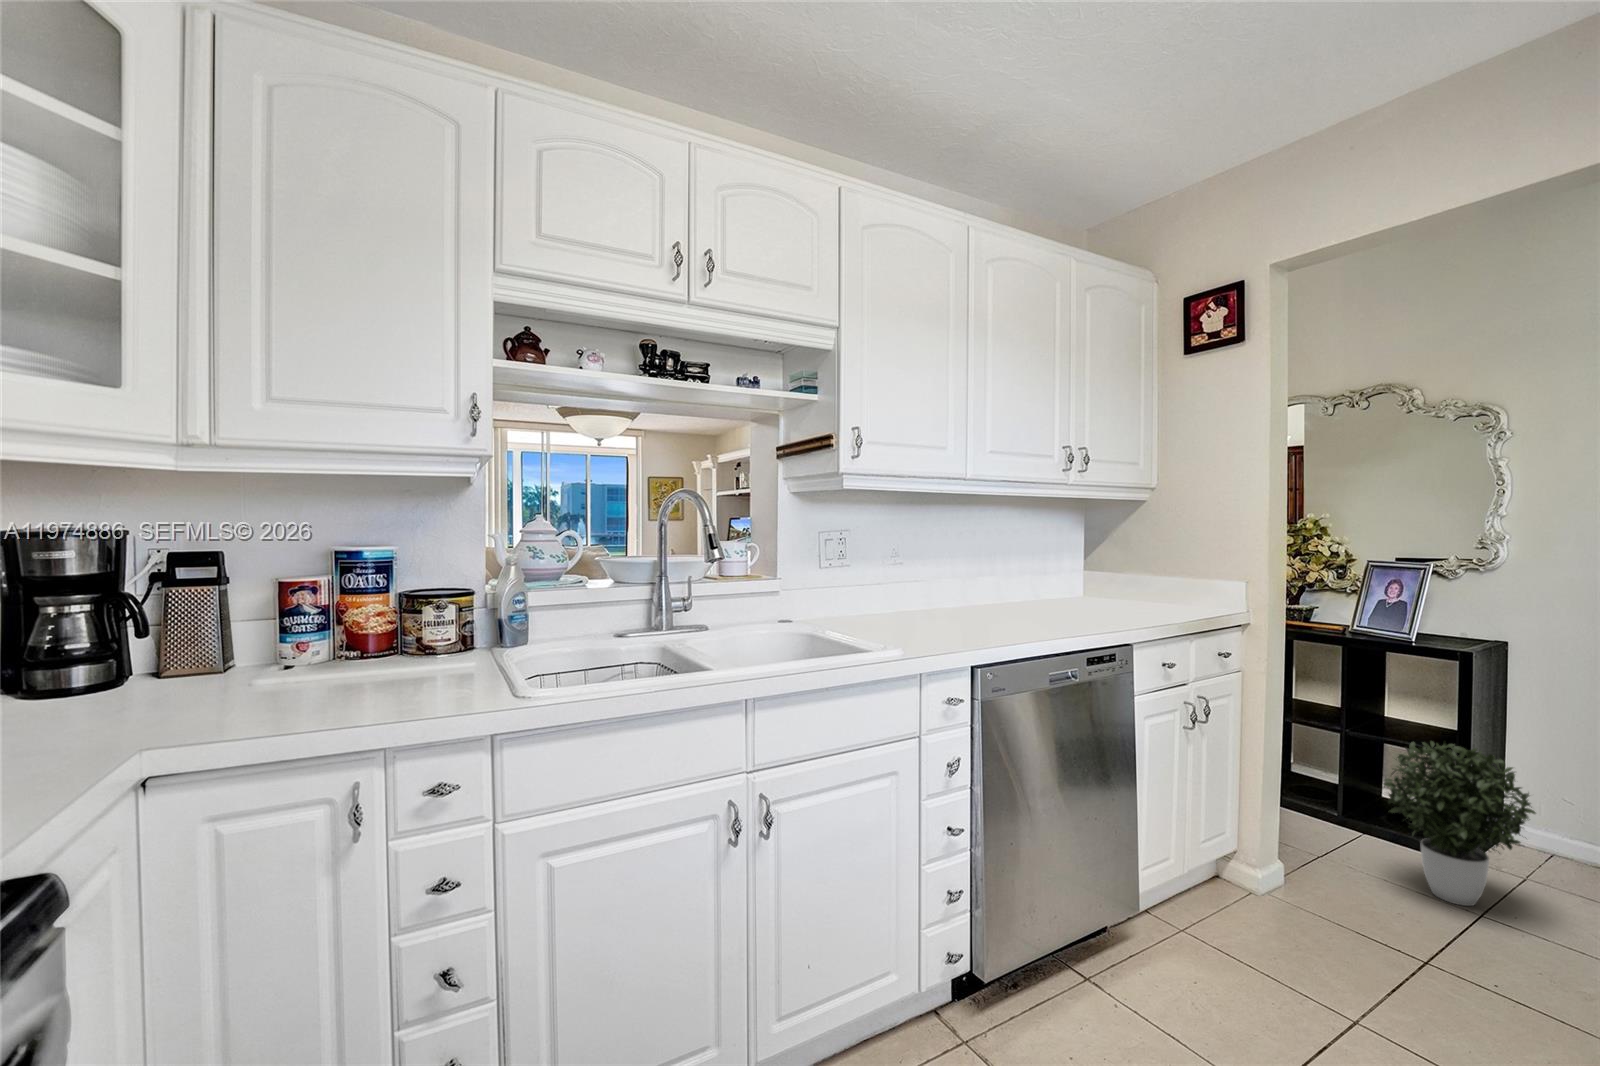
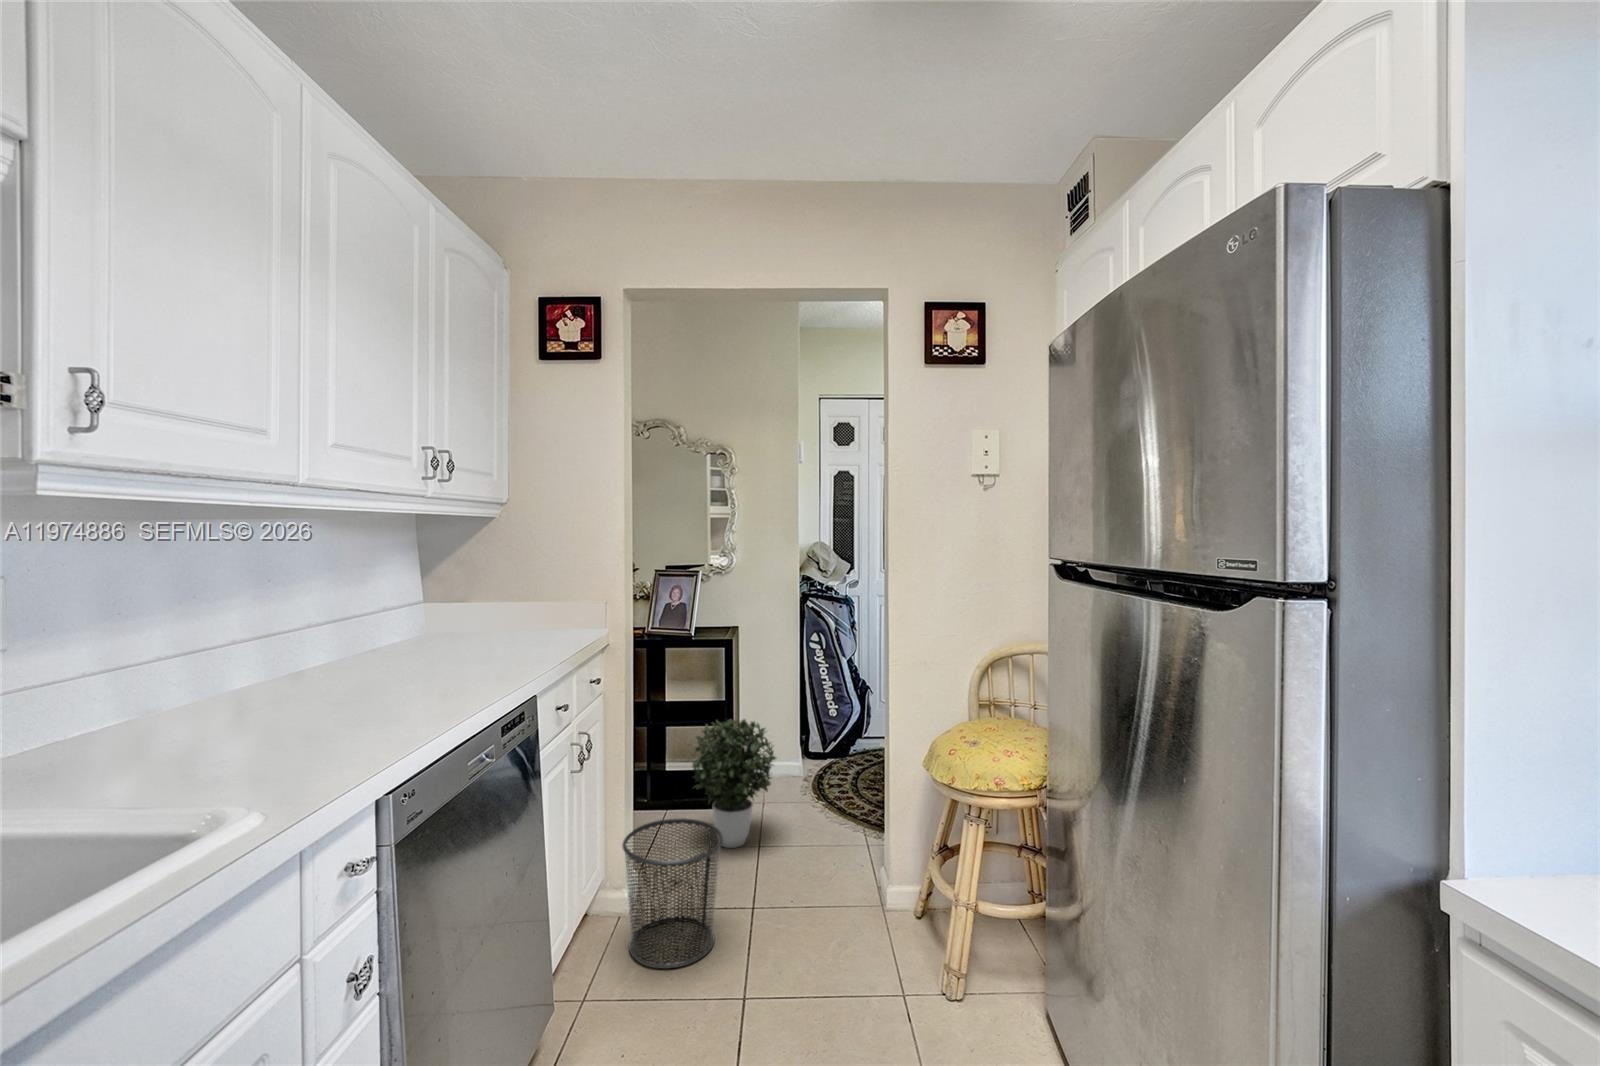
waste bin: none [1248,812,1380,973] -> present [622,818,723,969]

